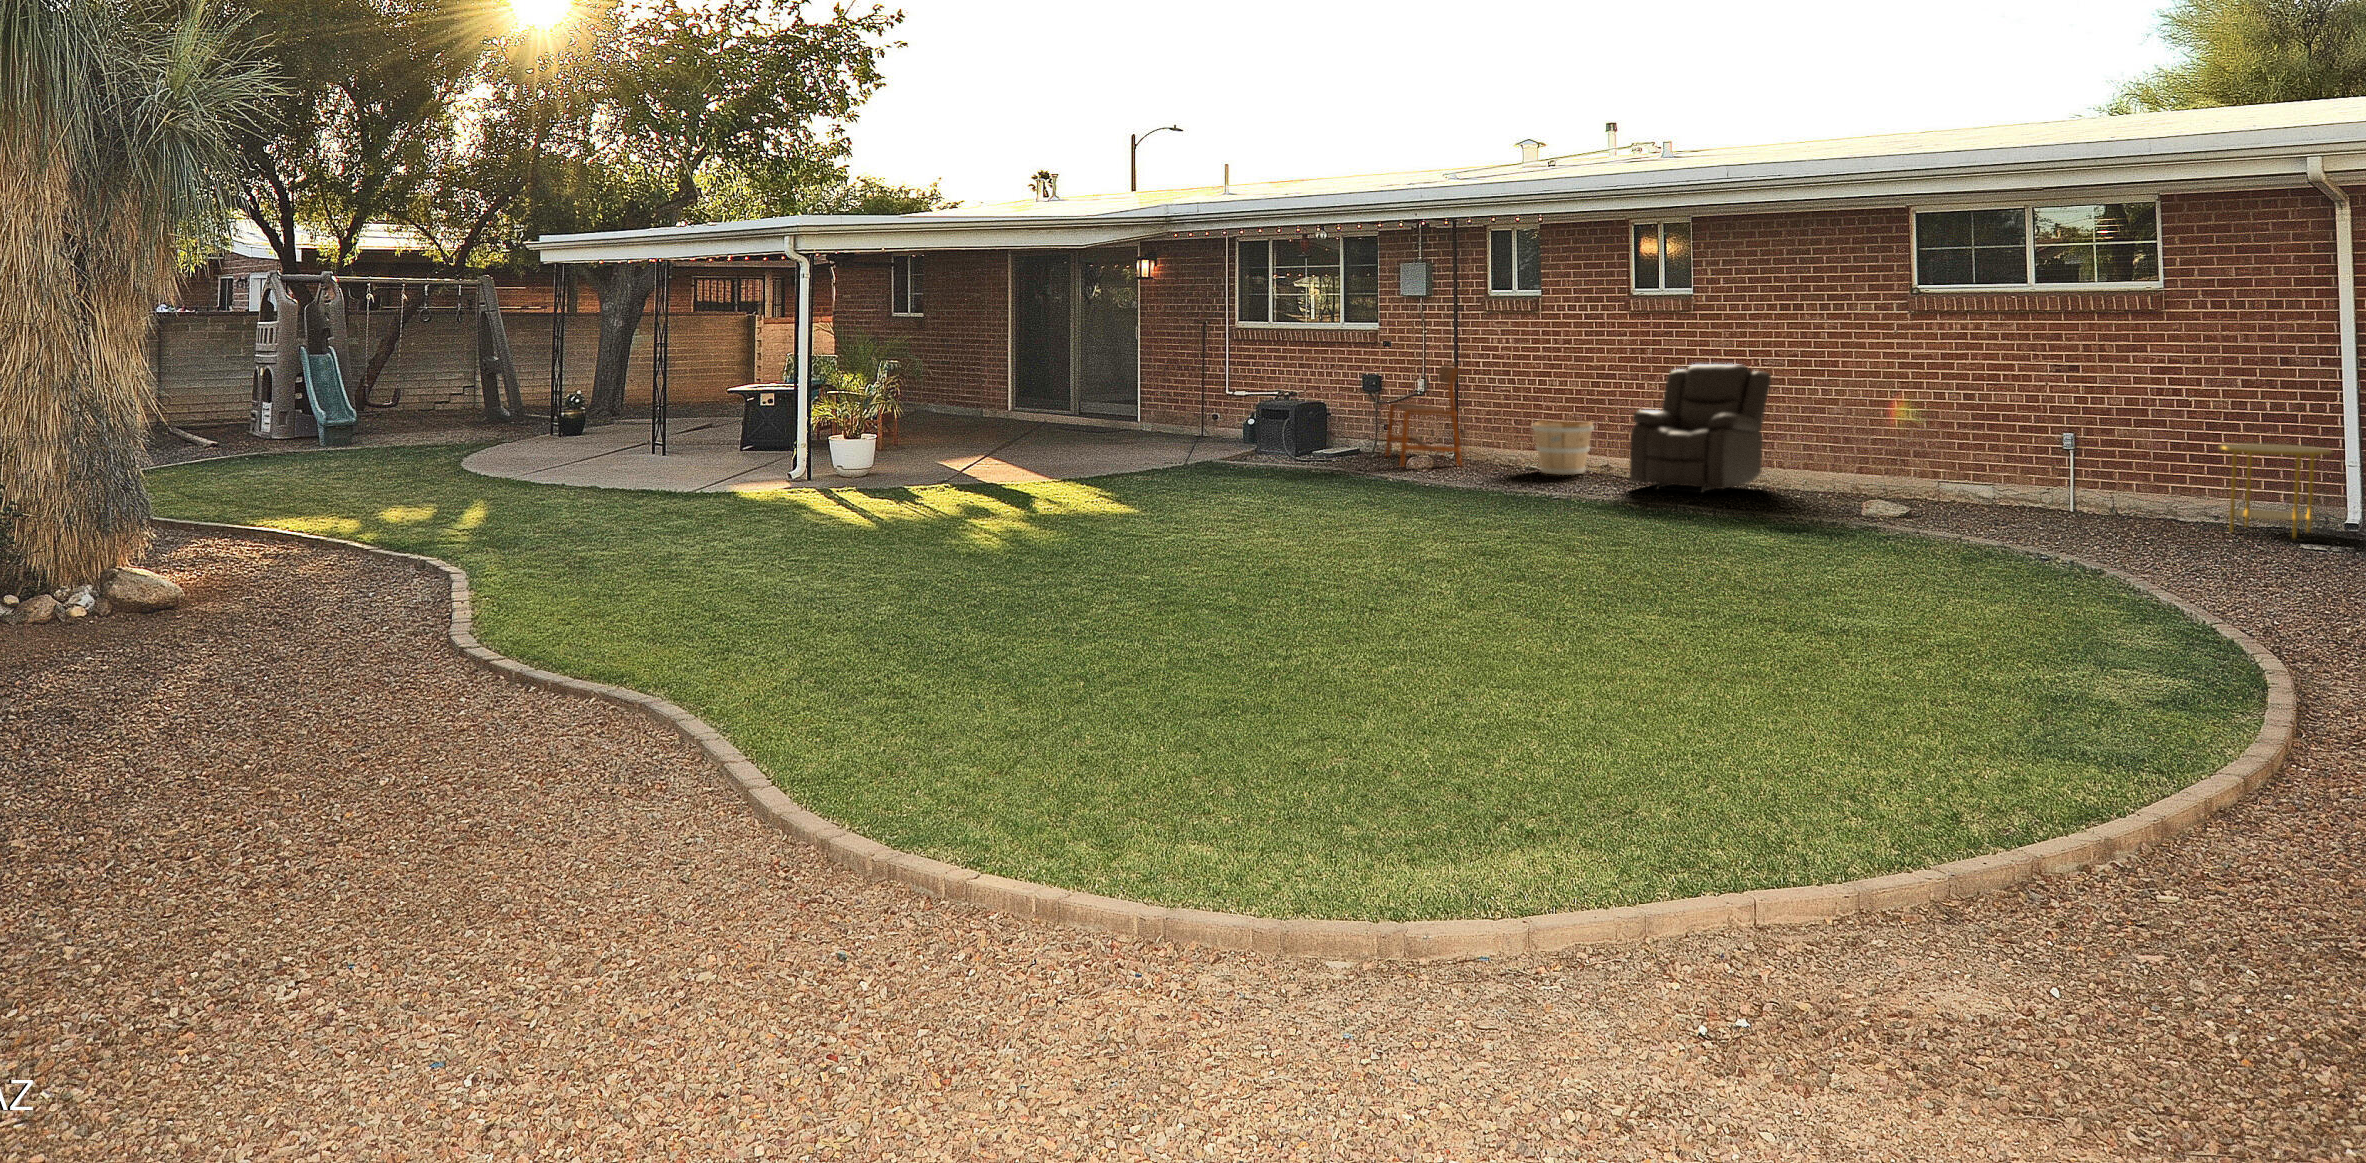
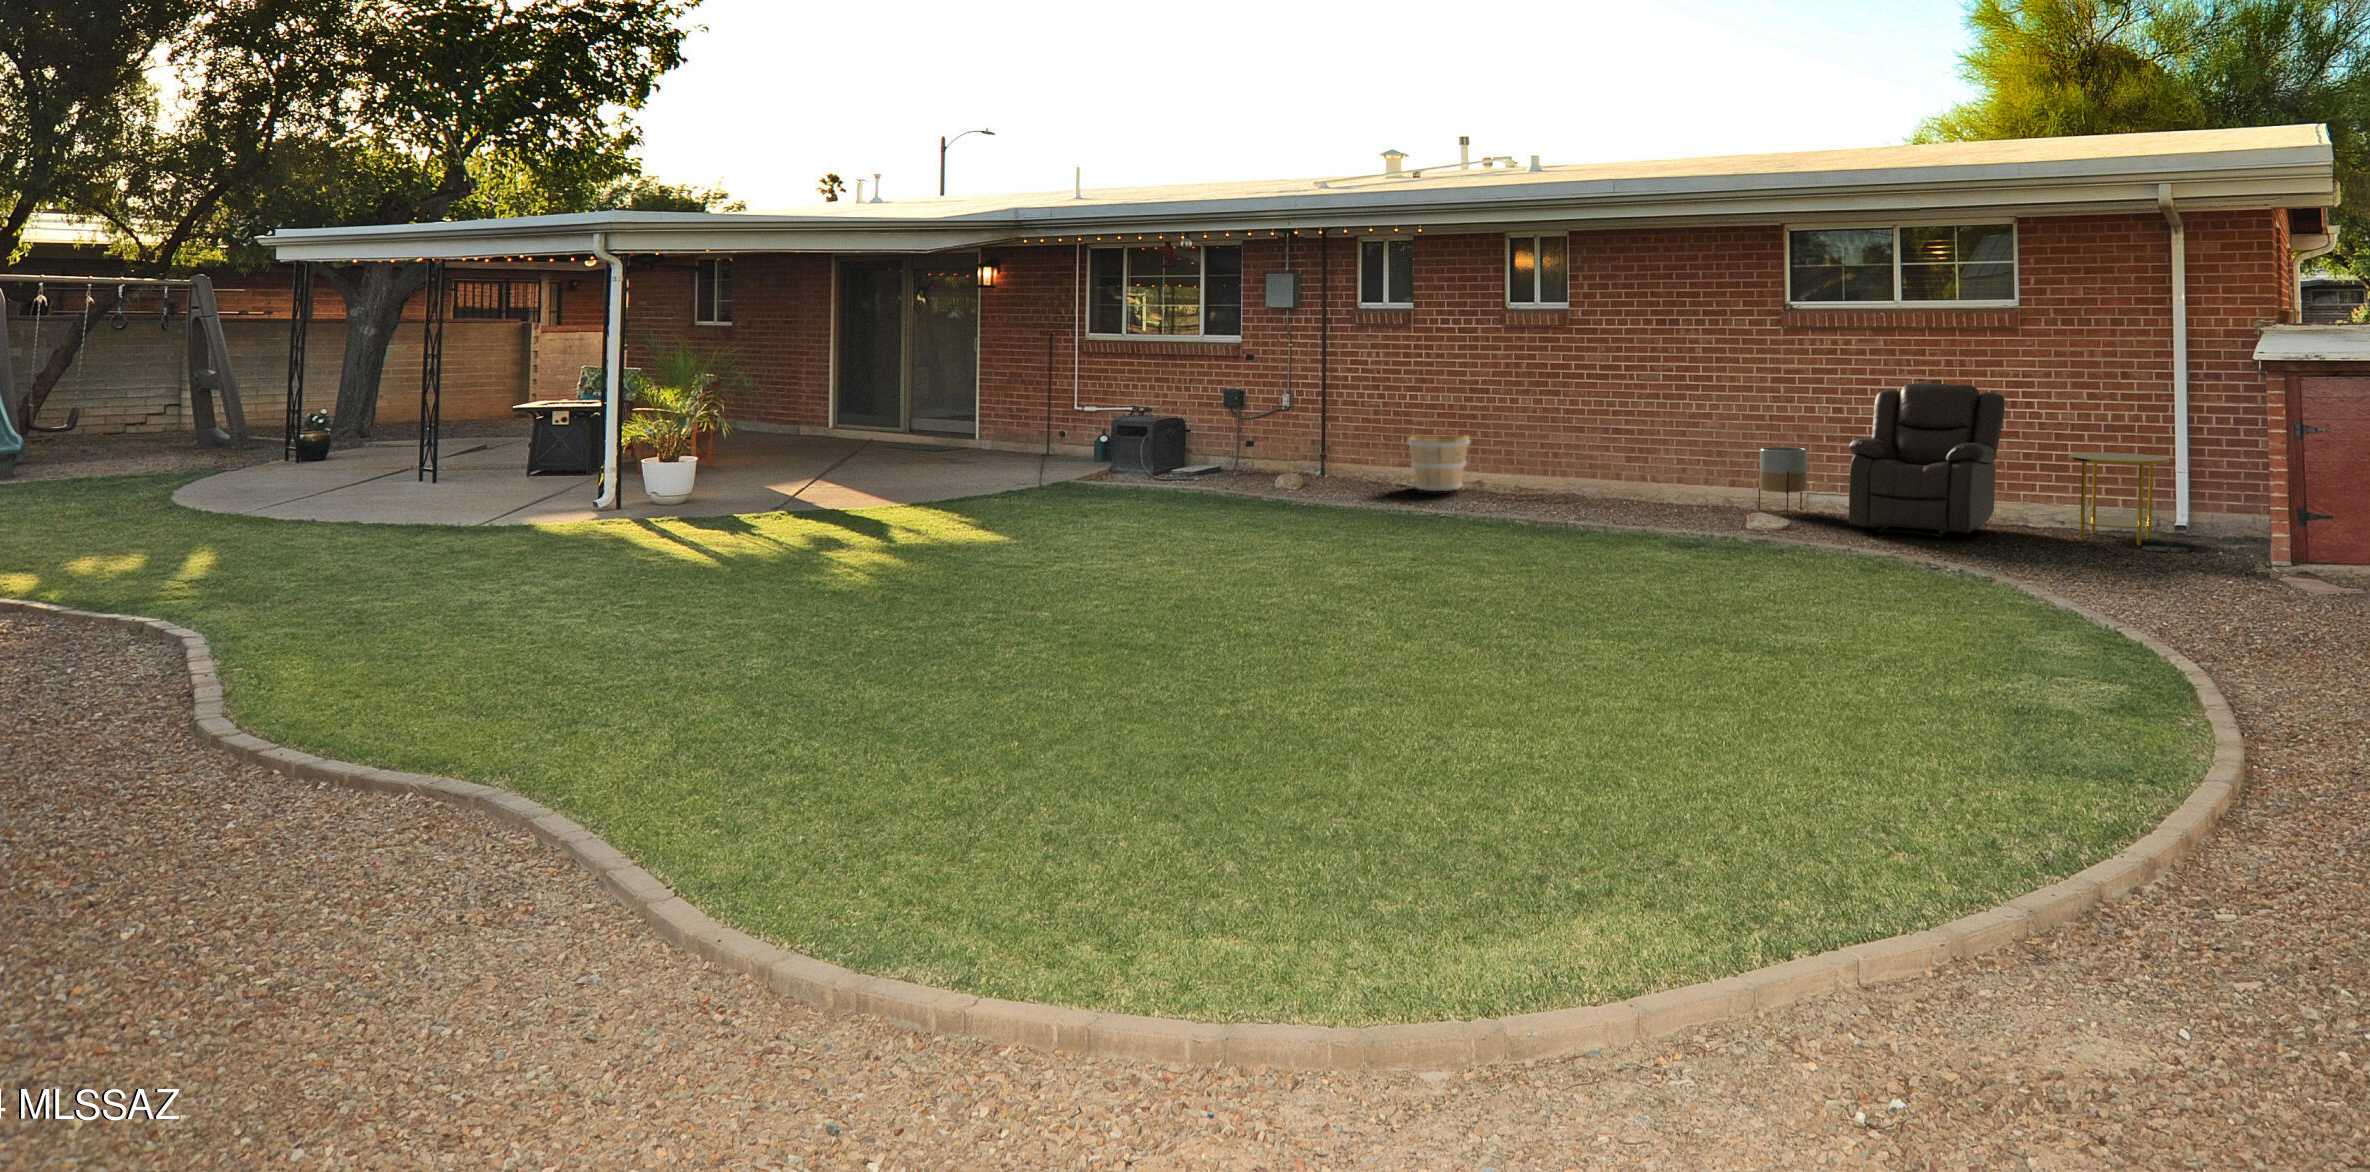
chair: present [1630,364,1771,493] -> present [1849,384,2005,537]
bench: present [1385,365,1462,467] -> none [1255,375,1336,485]
planter: none [1886,435,1938,502] -> present [1758,447,1807,515]

